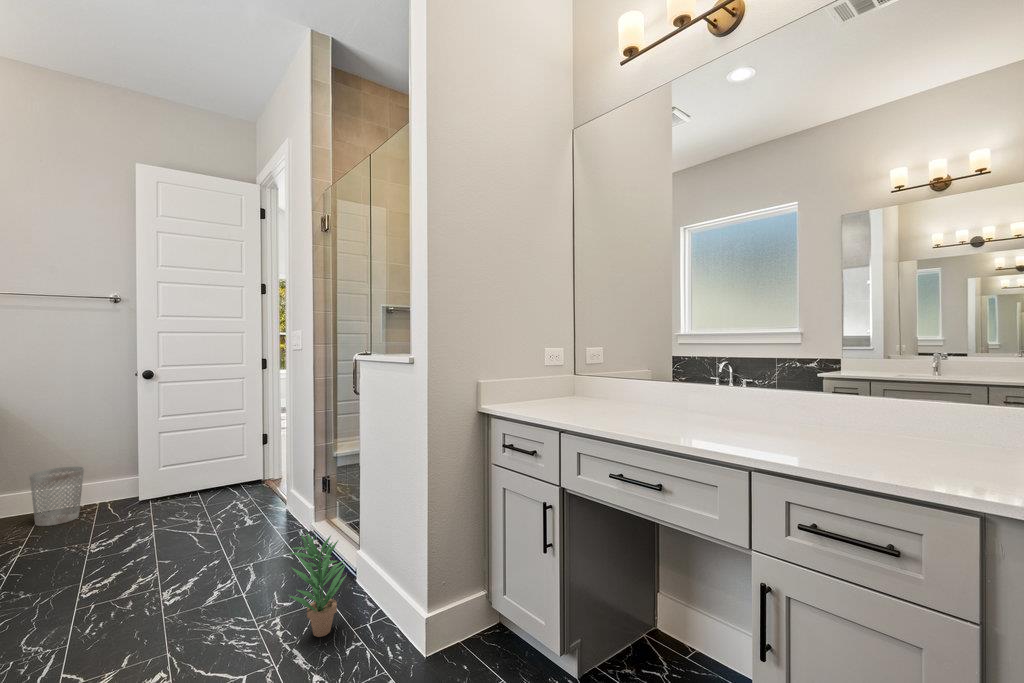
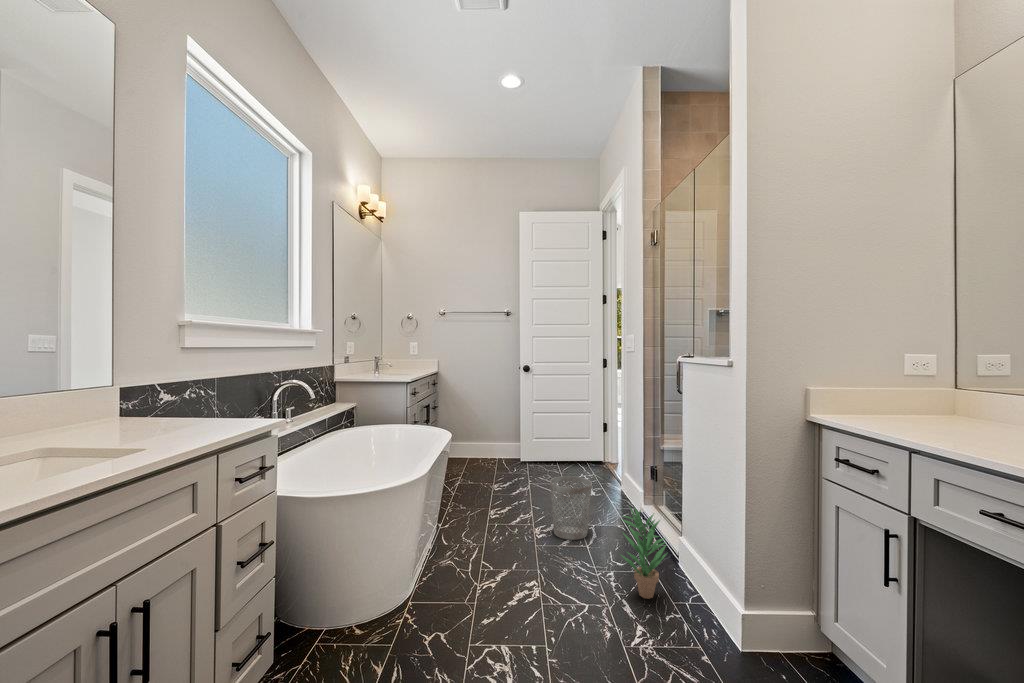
wastebasket: present [30,466,84,526] -> present [550,476,592,540]

